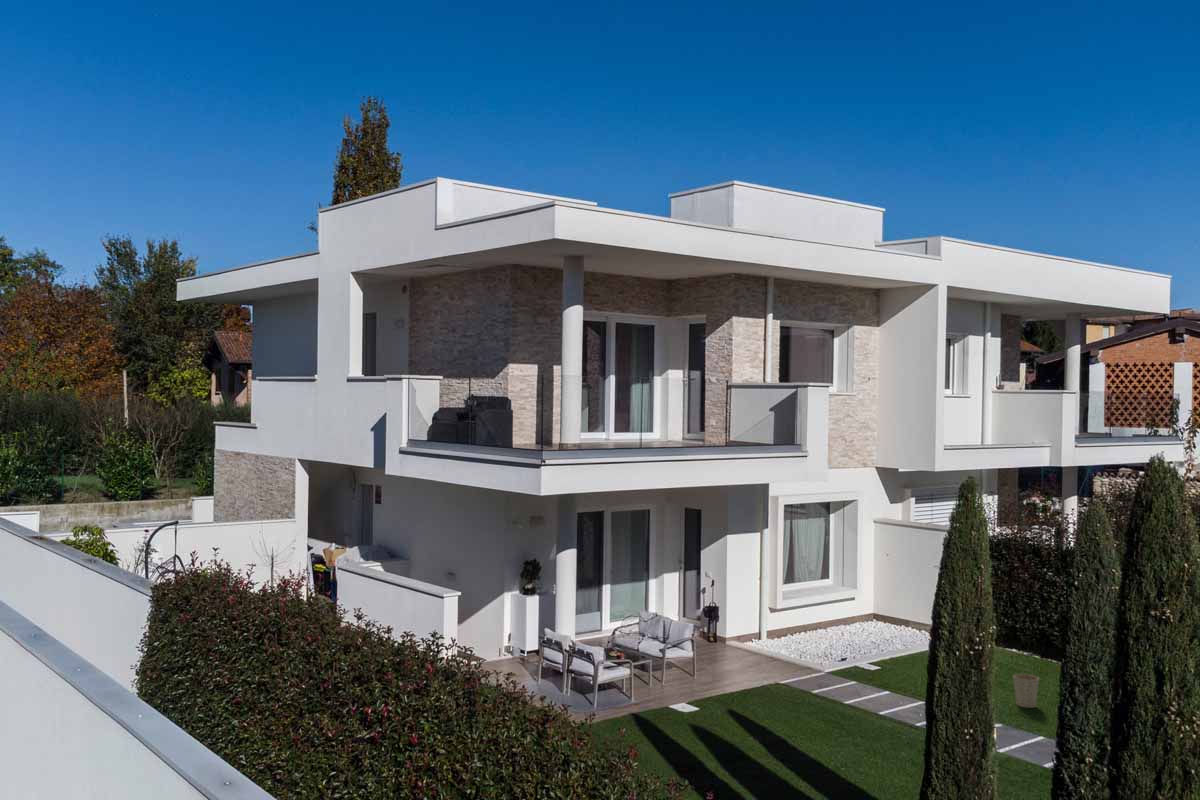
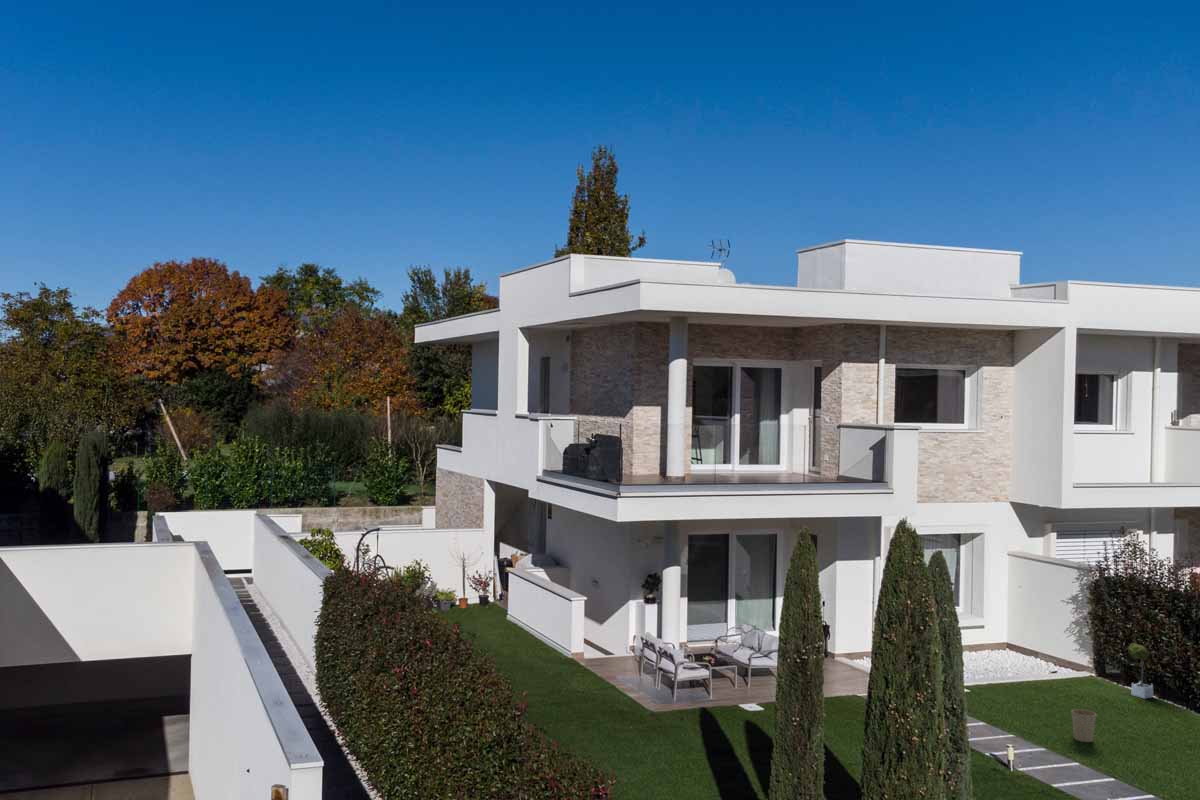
potted tree: none [1018,603,1043,658] -> present [1129,644,1153,699]

